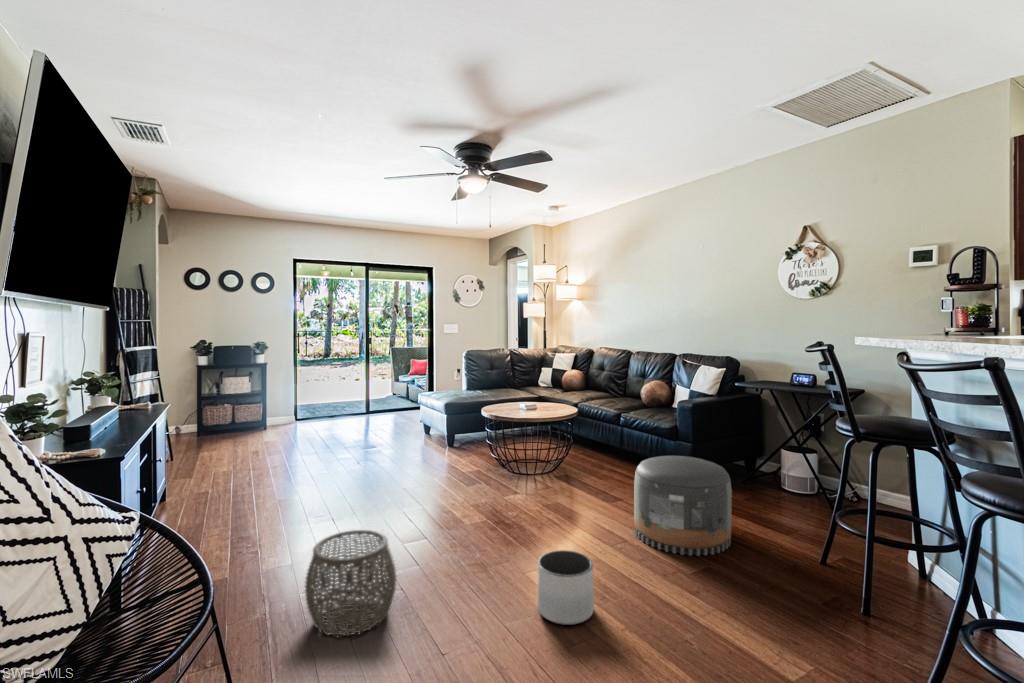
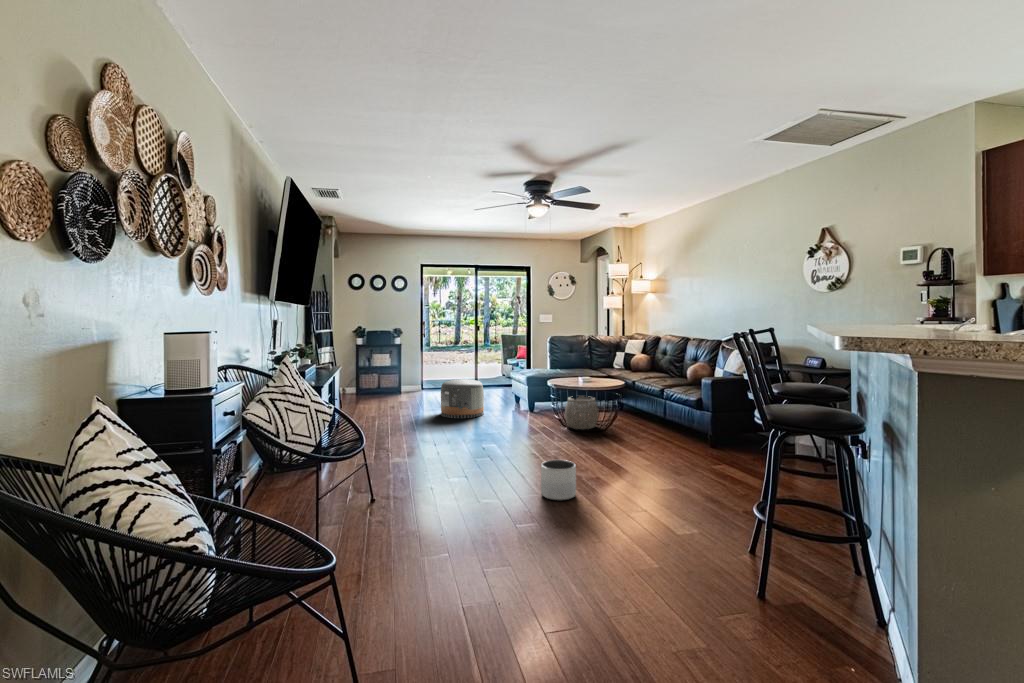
pouf: present [634,456,732,556] -> present [441,379,484,418]
woven basket: present [305,530,396,637] -> present [565,396,598,429]

